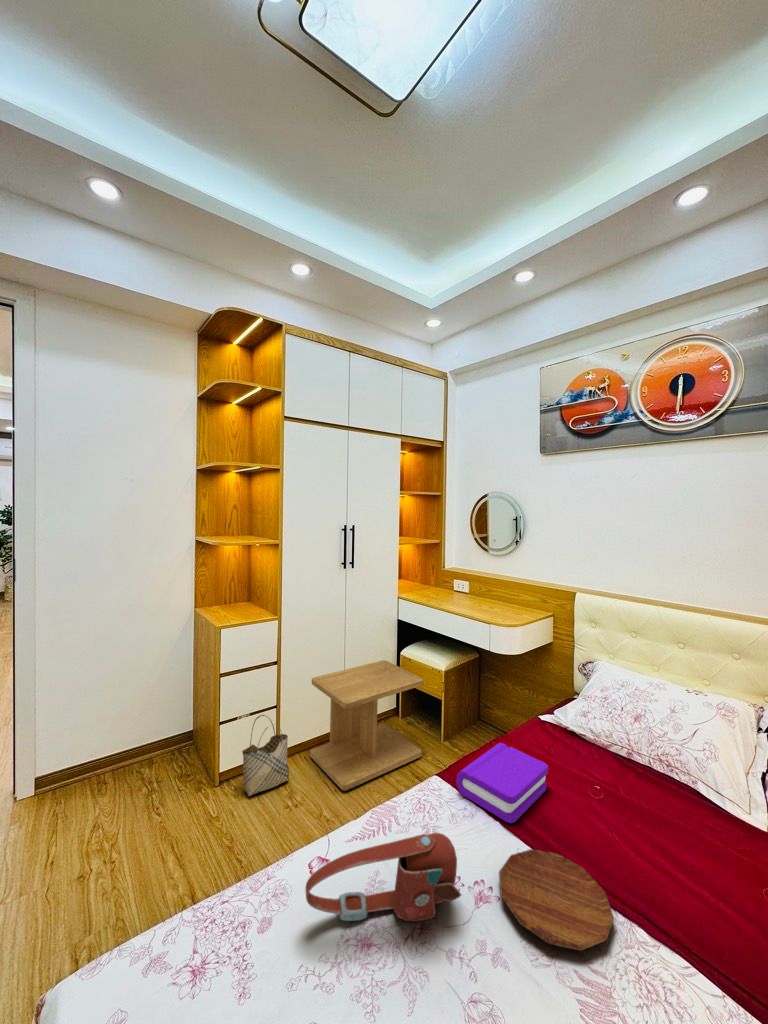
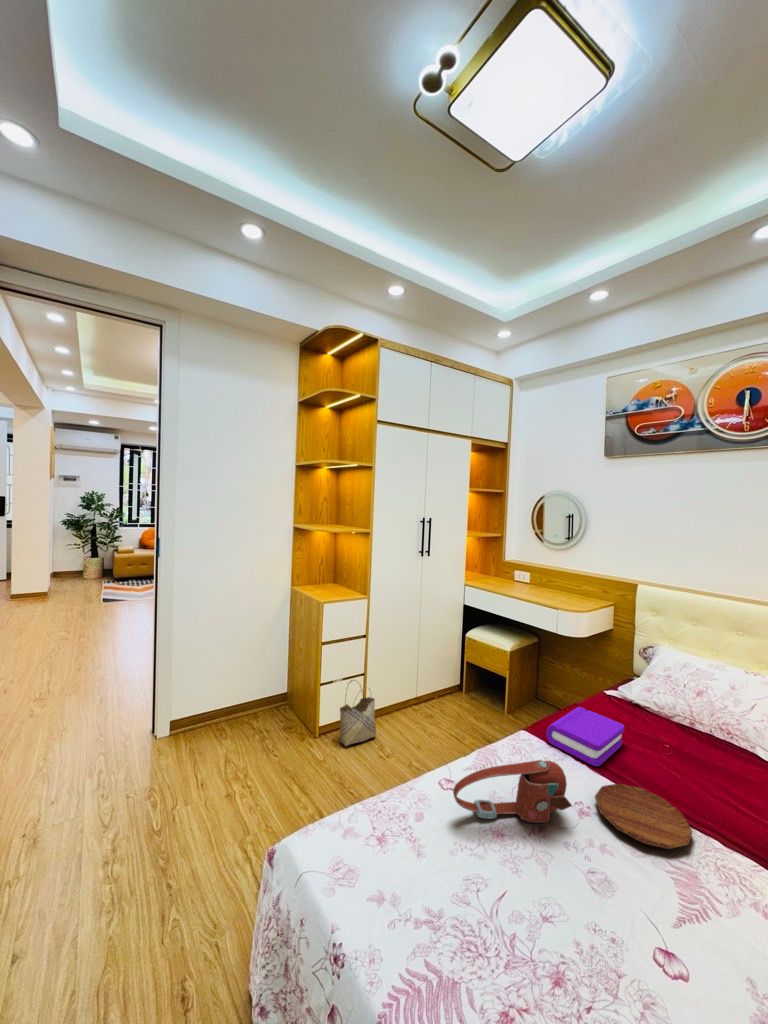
side table: present [310,660,423,790] -> none [390,640,492,747]

